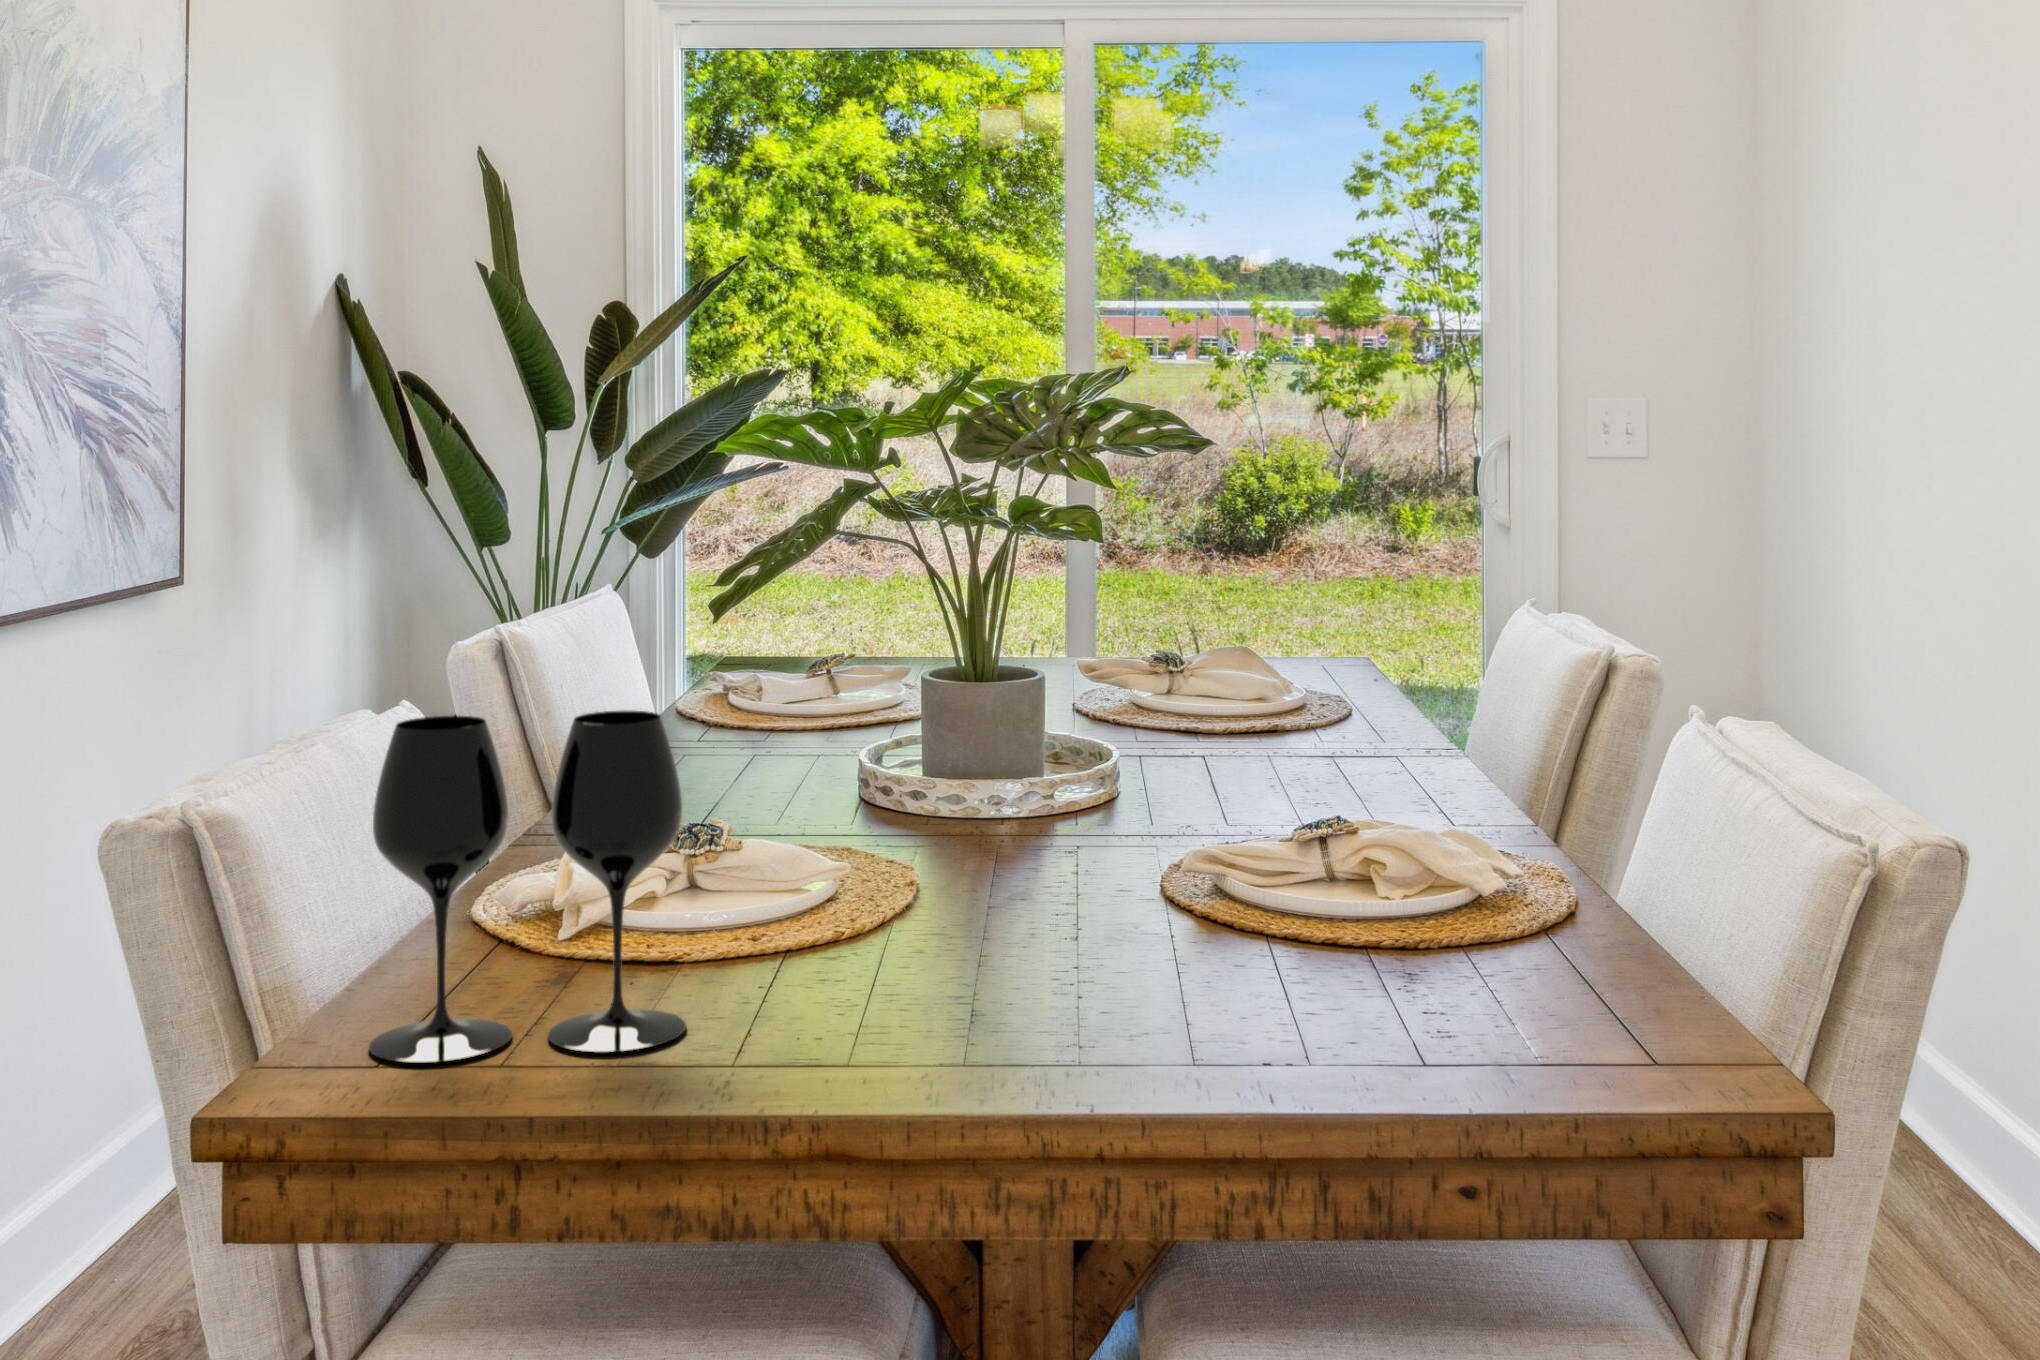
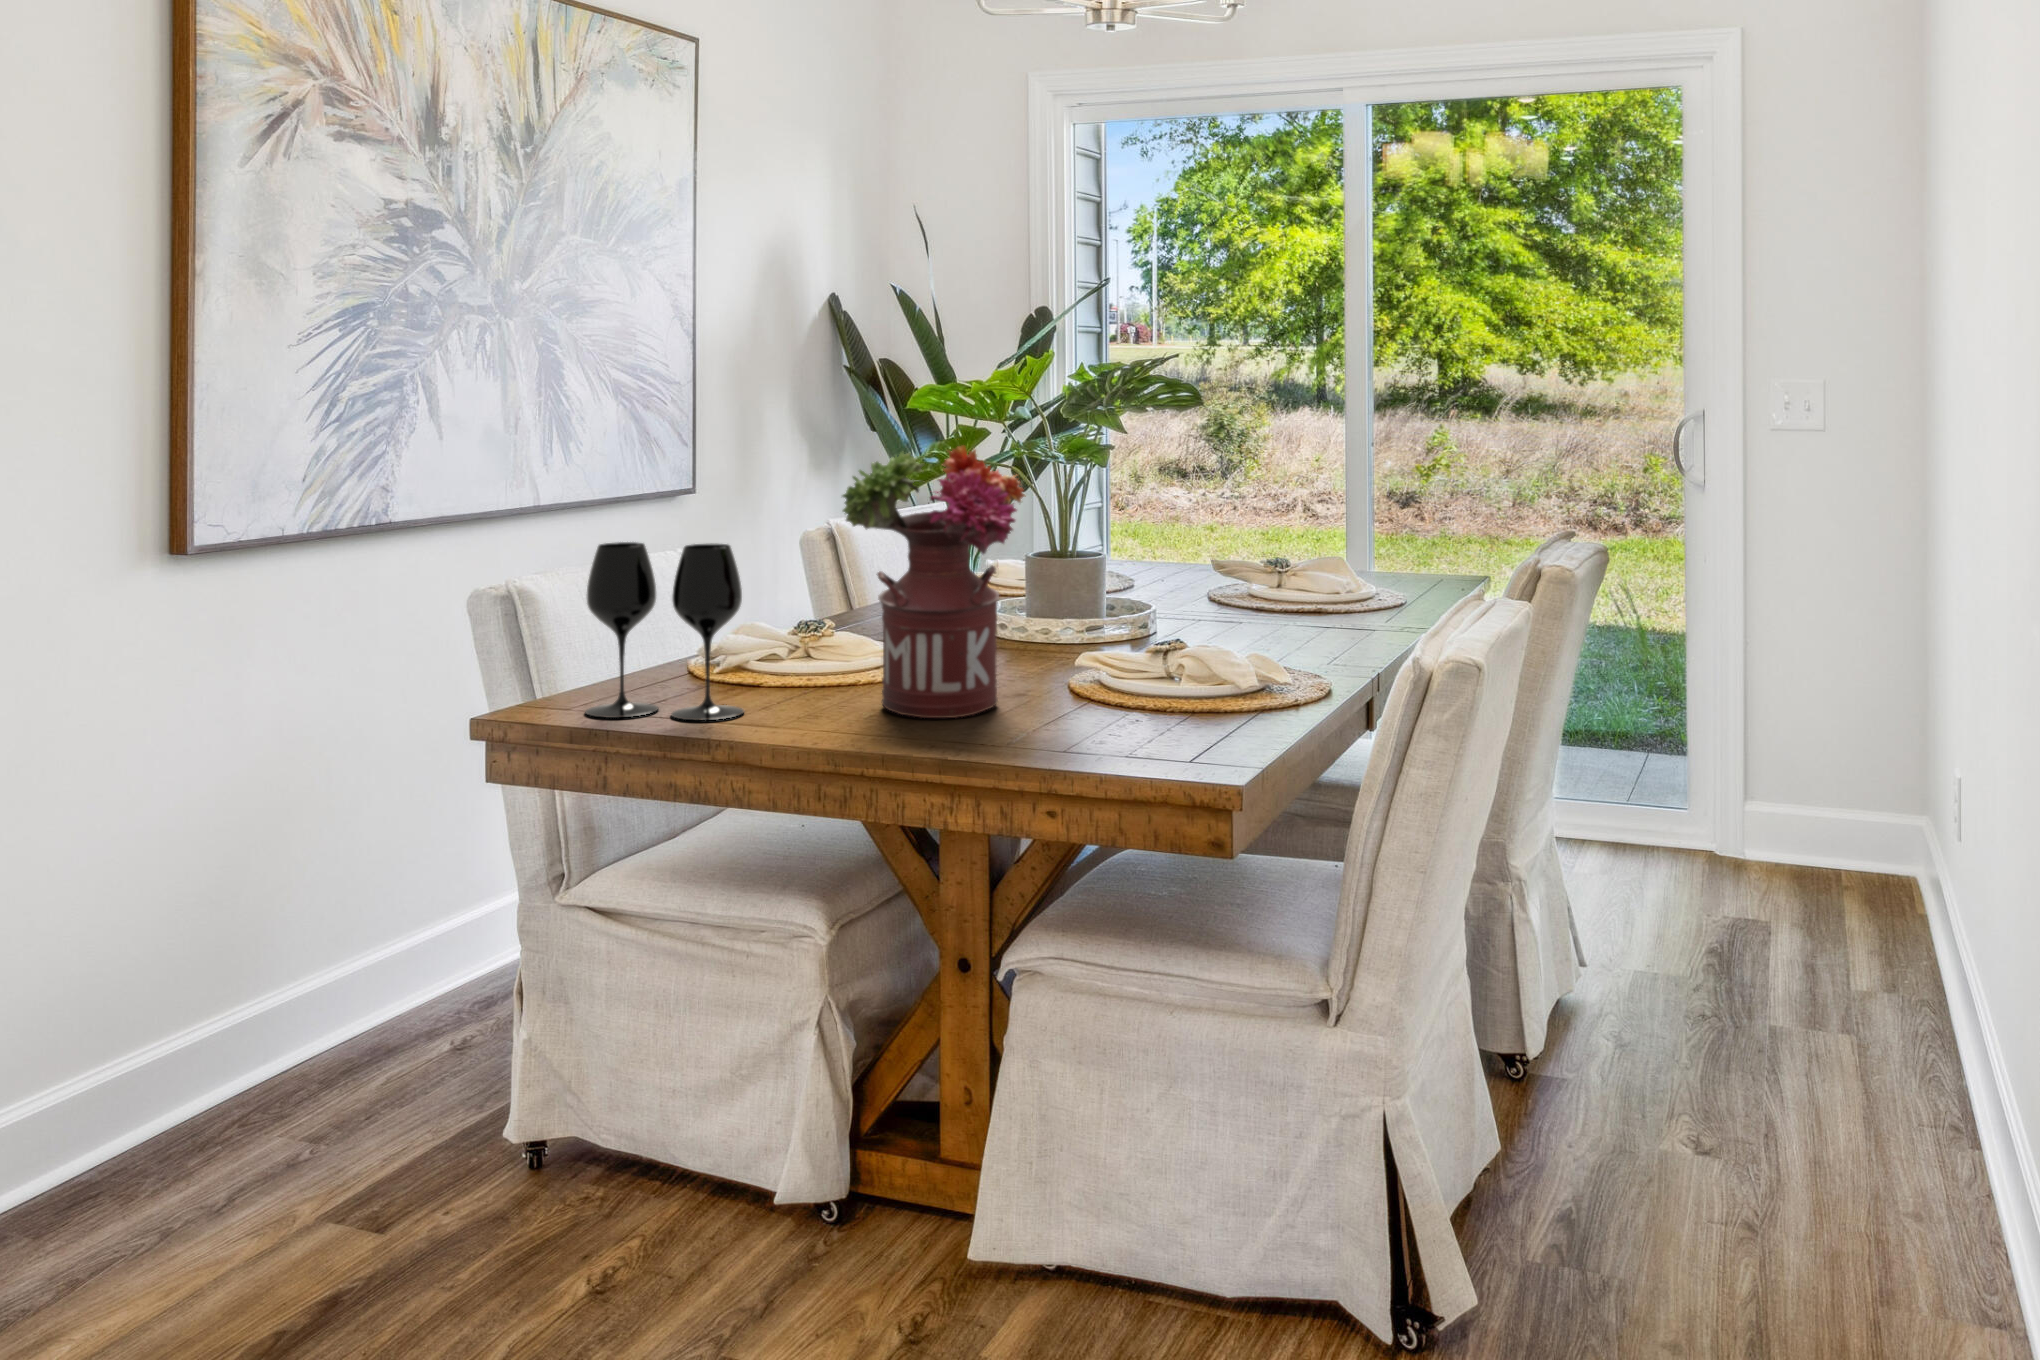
flower arrangement: none [858,516,1186,1003] -> present [842,445,1026,718]

